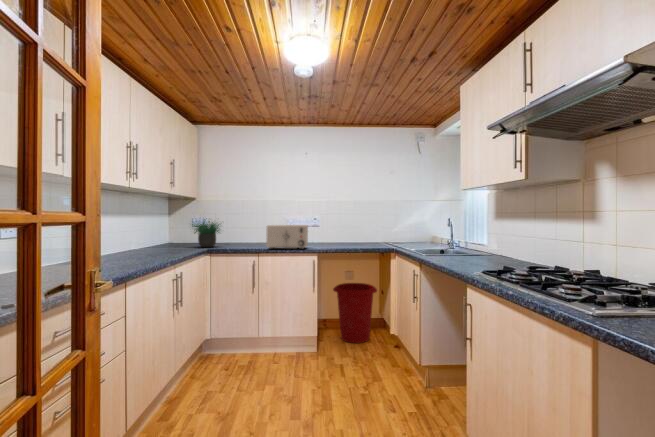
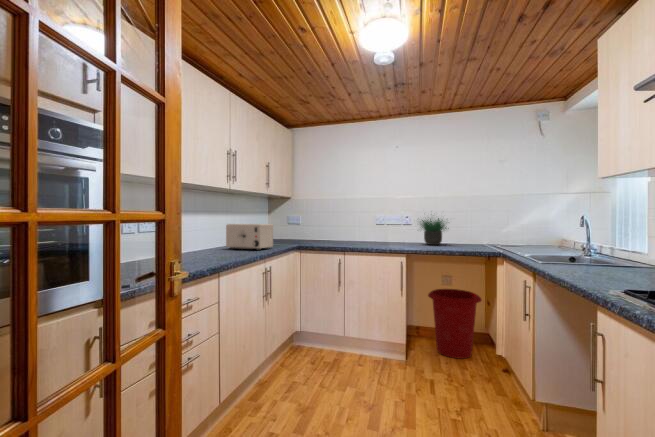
potted plant: present [192,219,220,247] -> present [420,218,449,245]
toaster: present [266,225,308,249] -> present [226,224,273,250]

